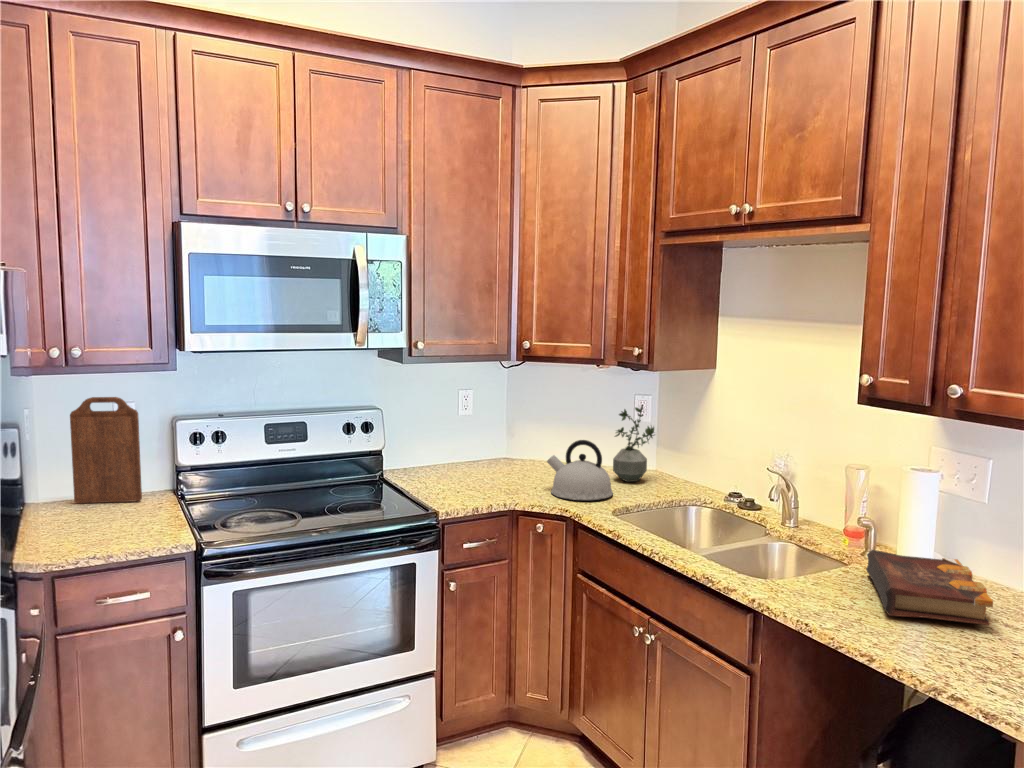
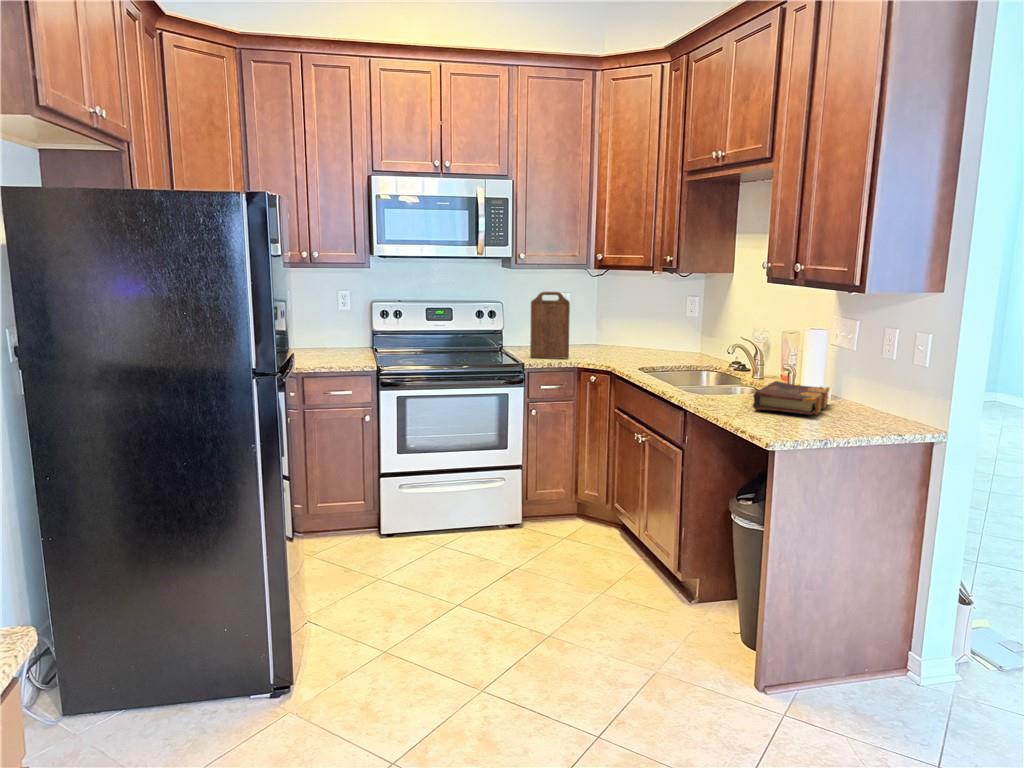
cutting board: present [70,397,142,504] -> present [530,292,570,359]
potted plant: present [613,405,654,482] -> none [662,301,696,357]
kettle: present [547,440,613,500] -> none [608,323,652,363]

